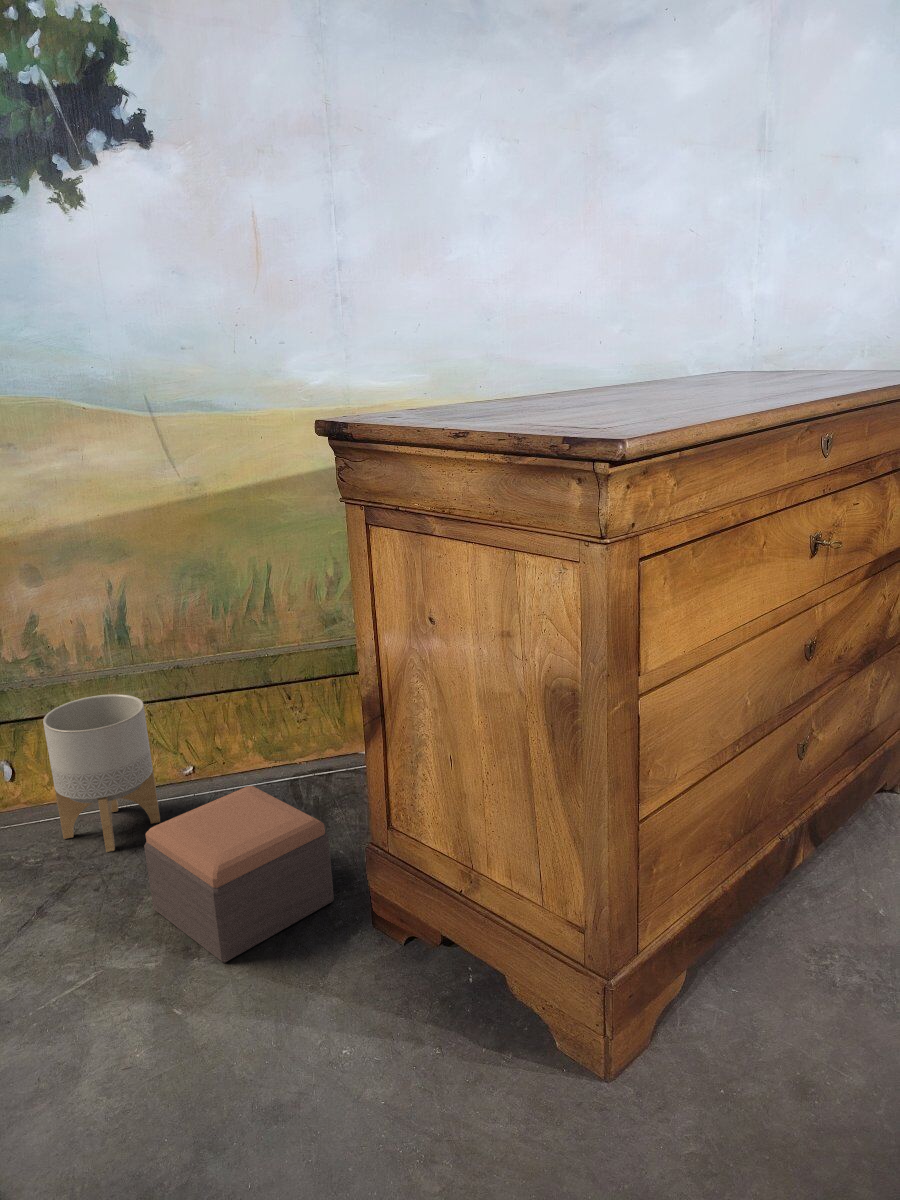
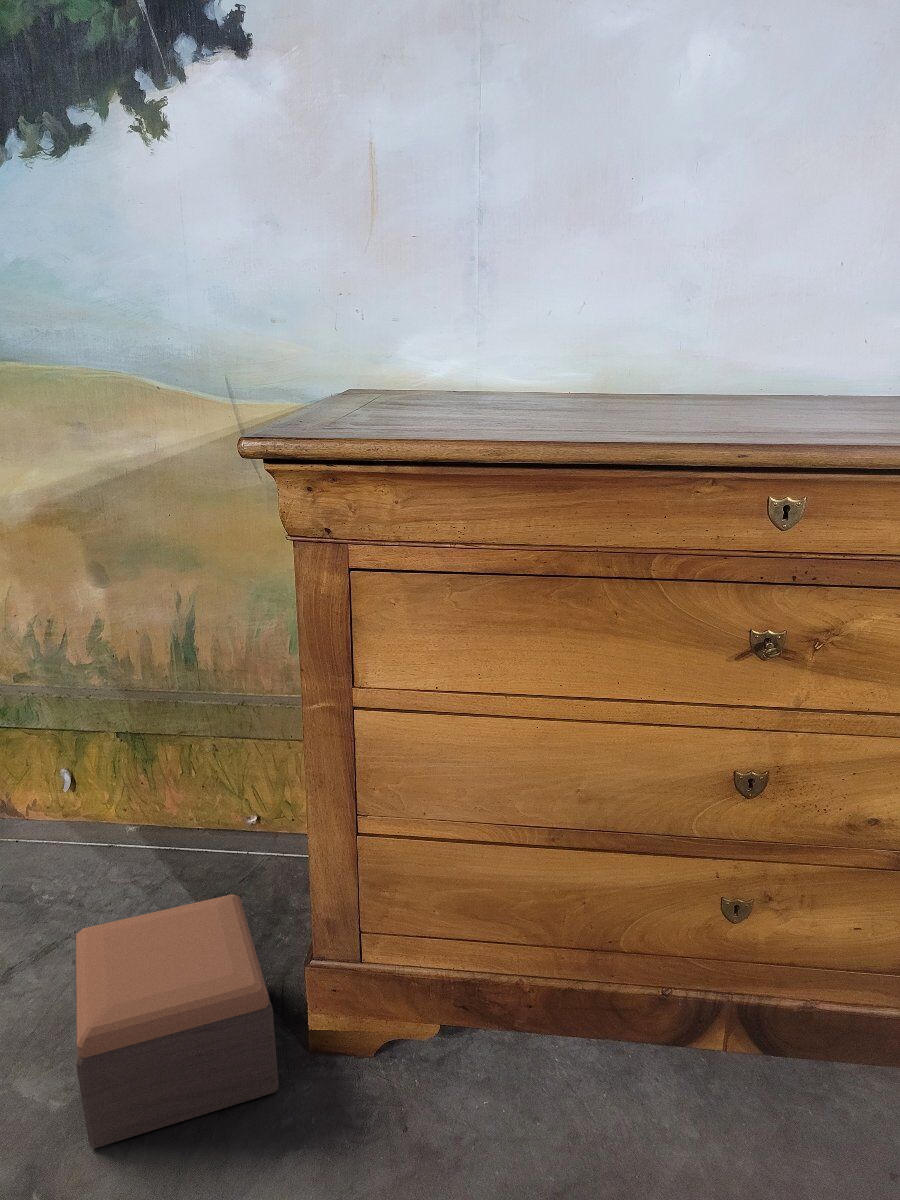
planter: present [43,694,160,852] -> none [64,721,192,910]

